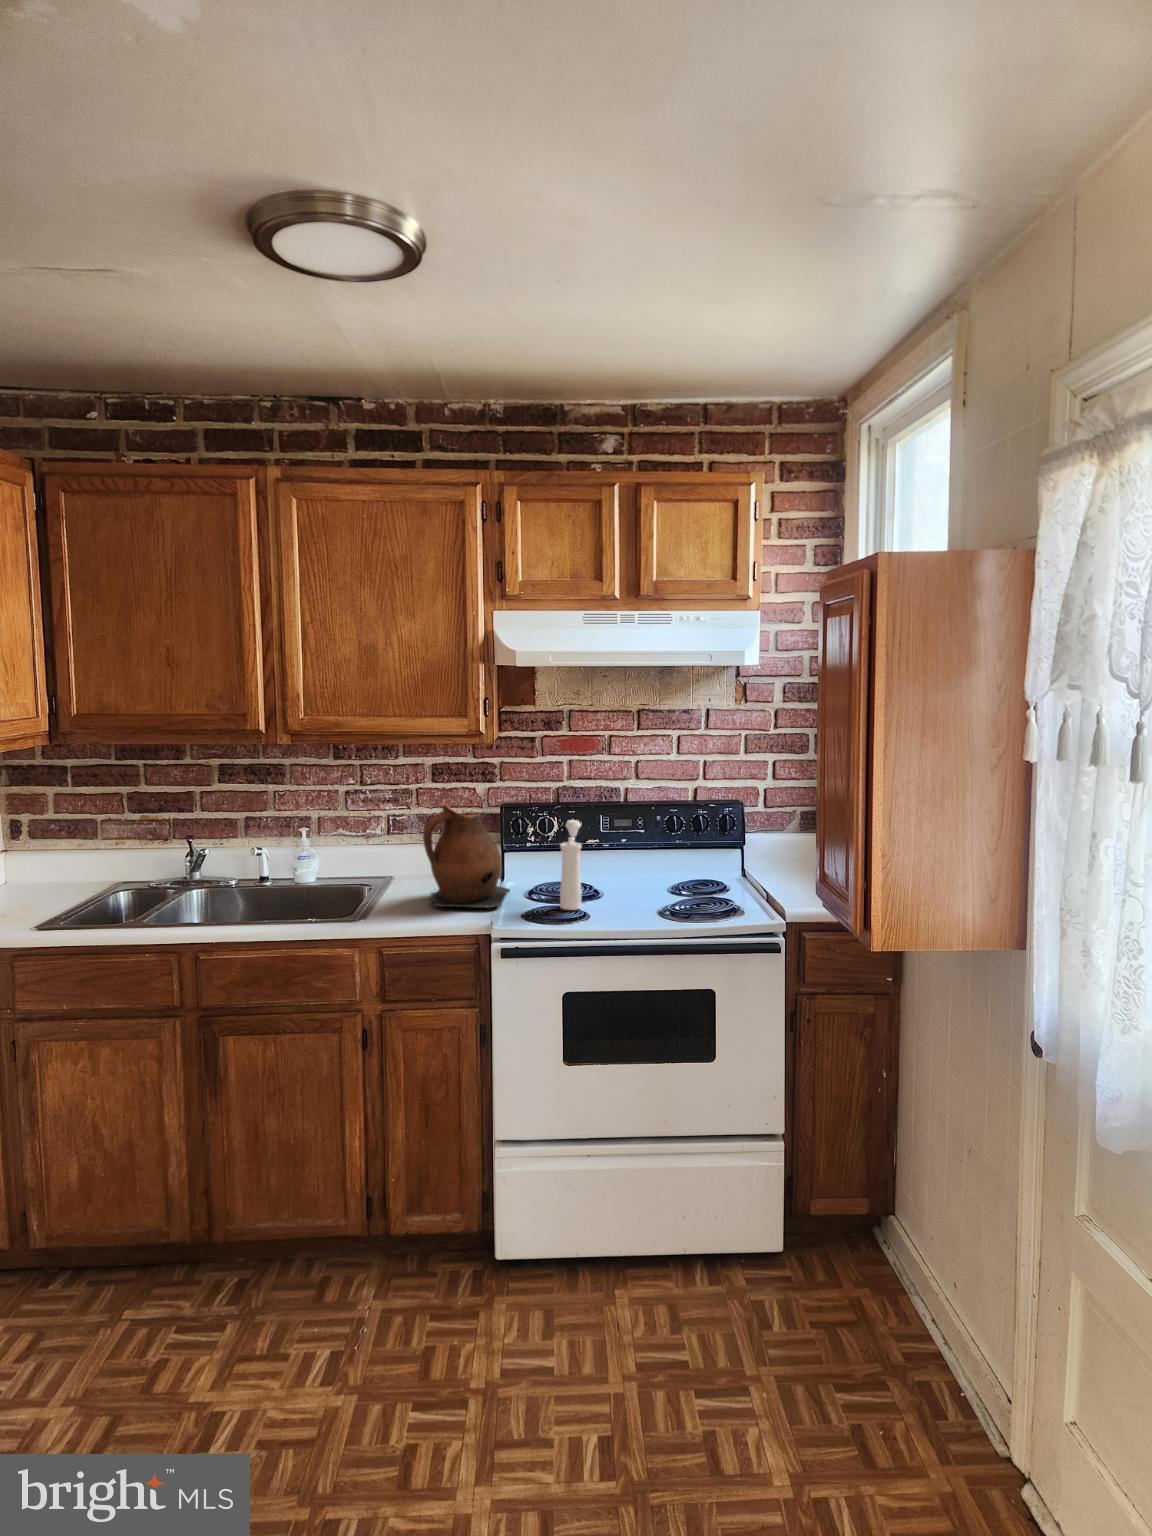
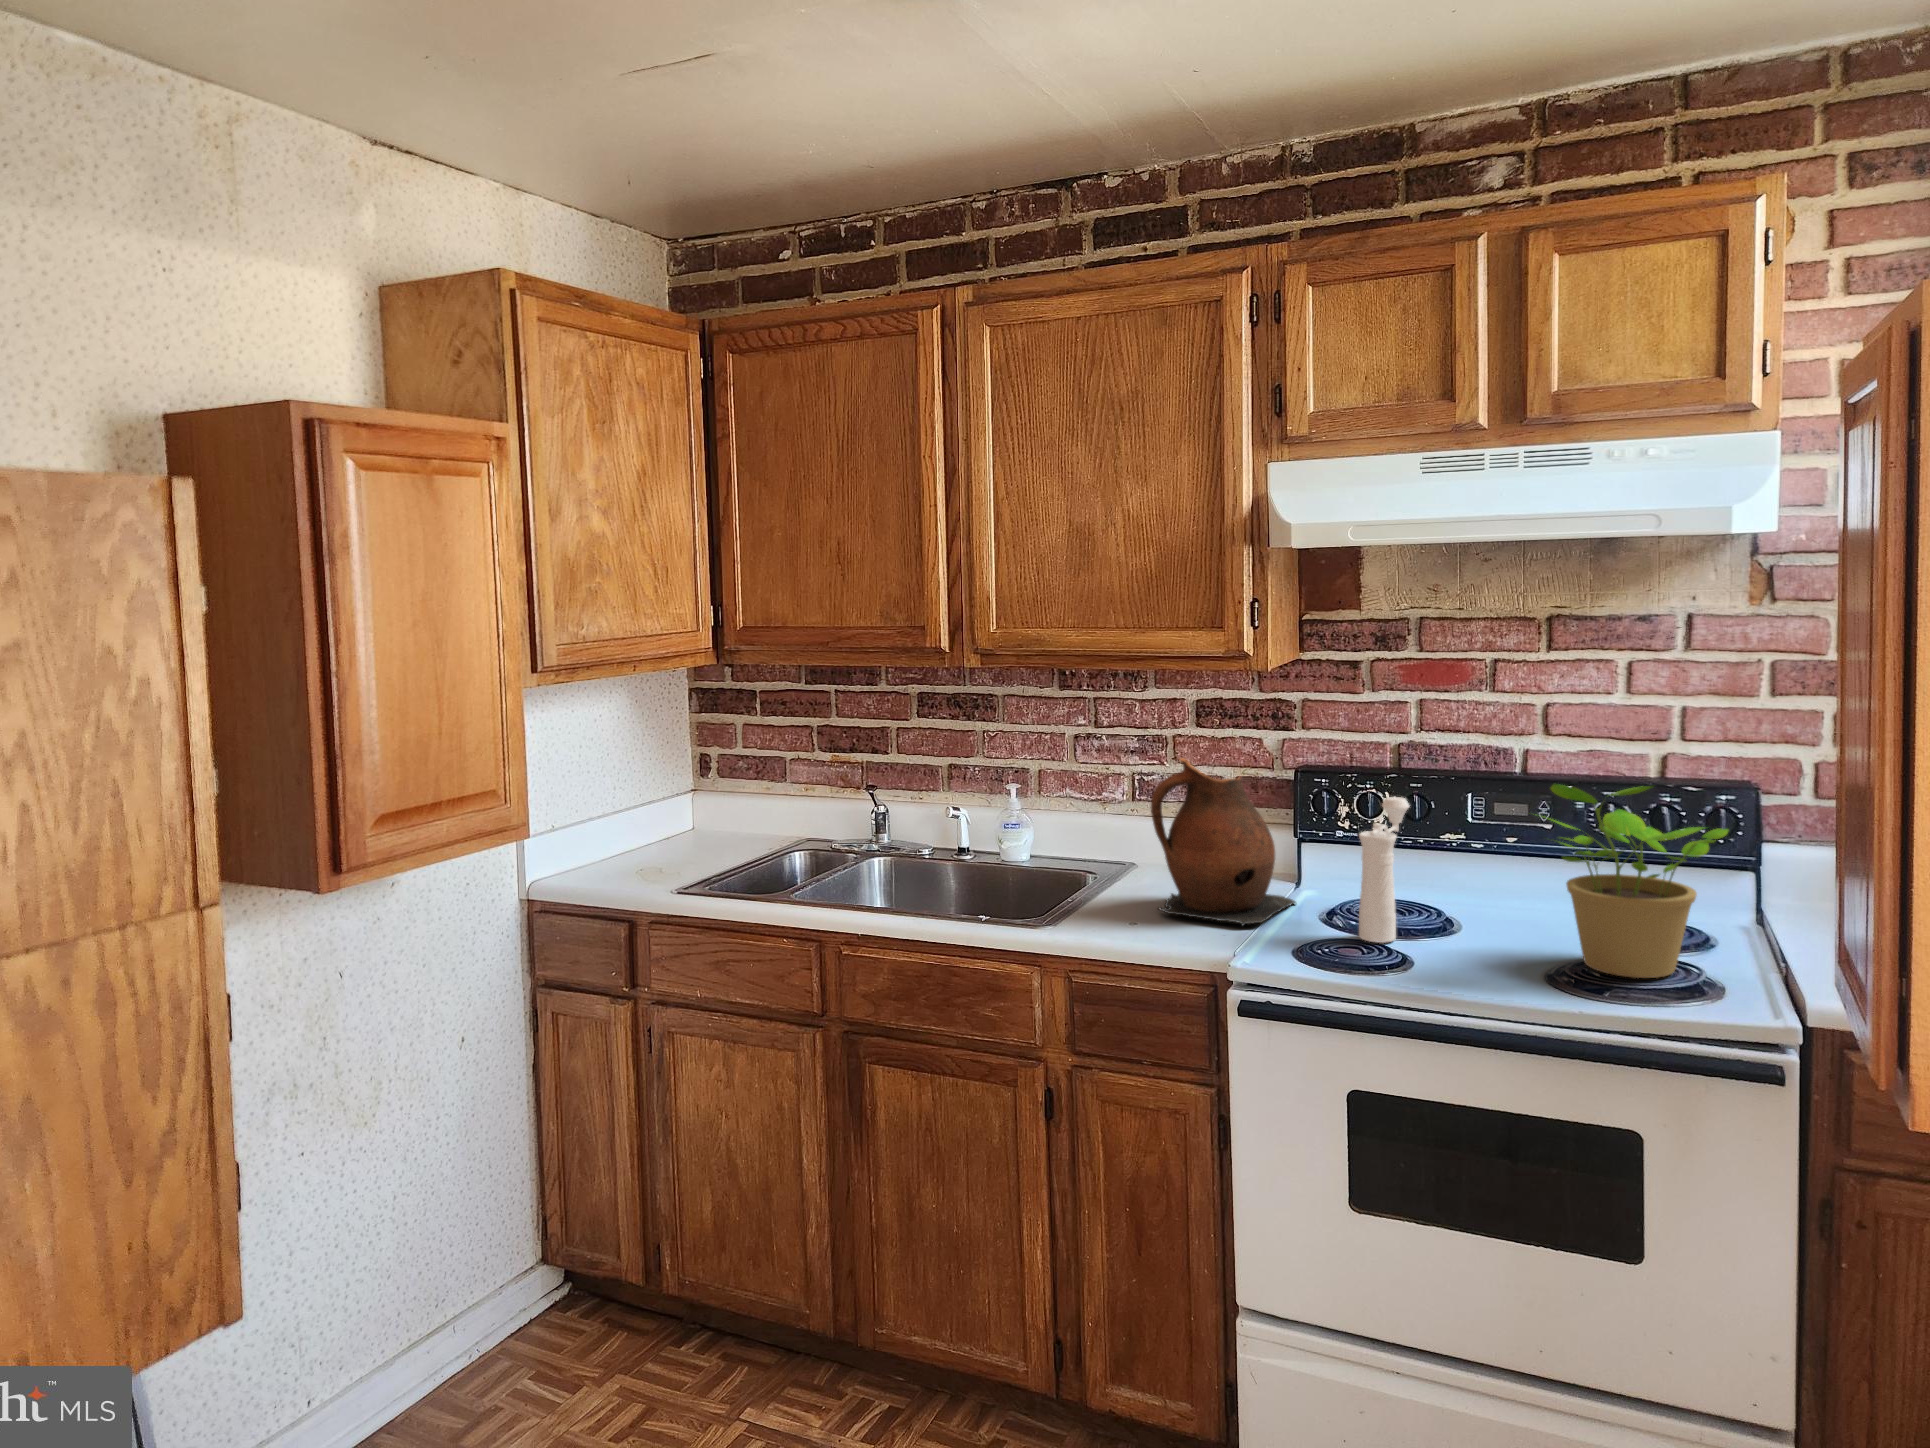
potted plant: none [661,807,757,914] -> present [1547,784,1728,978]

